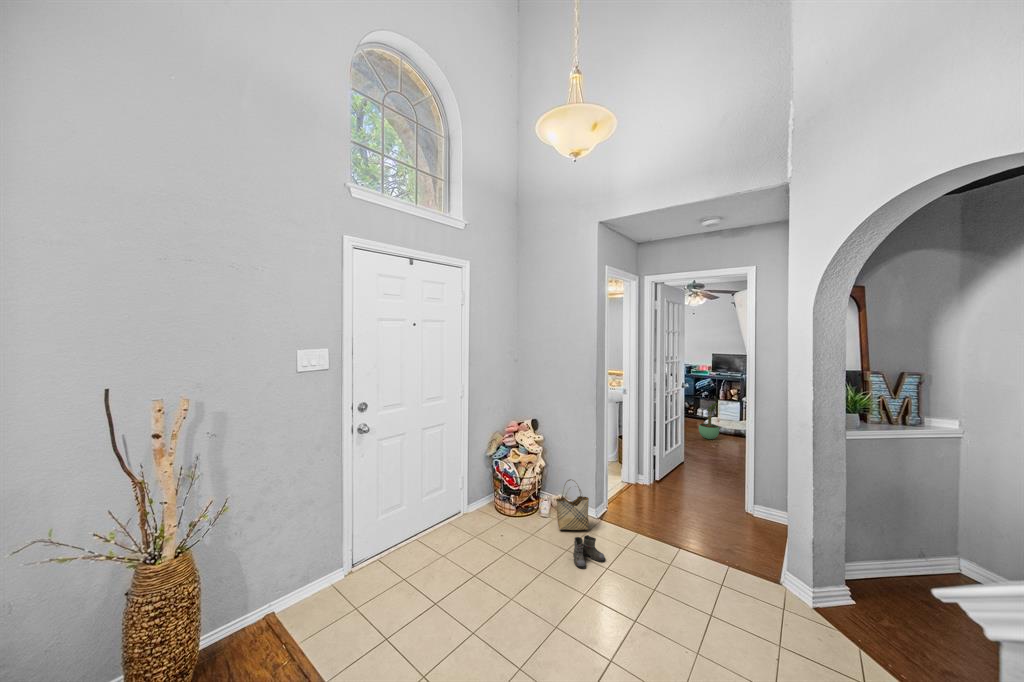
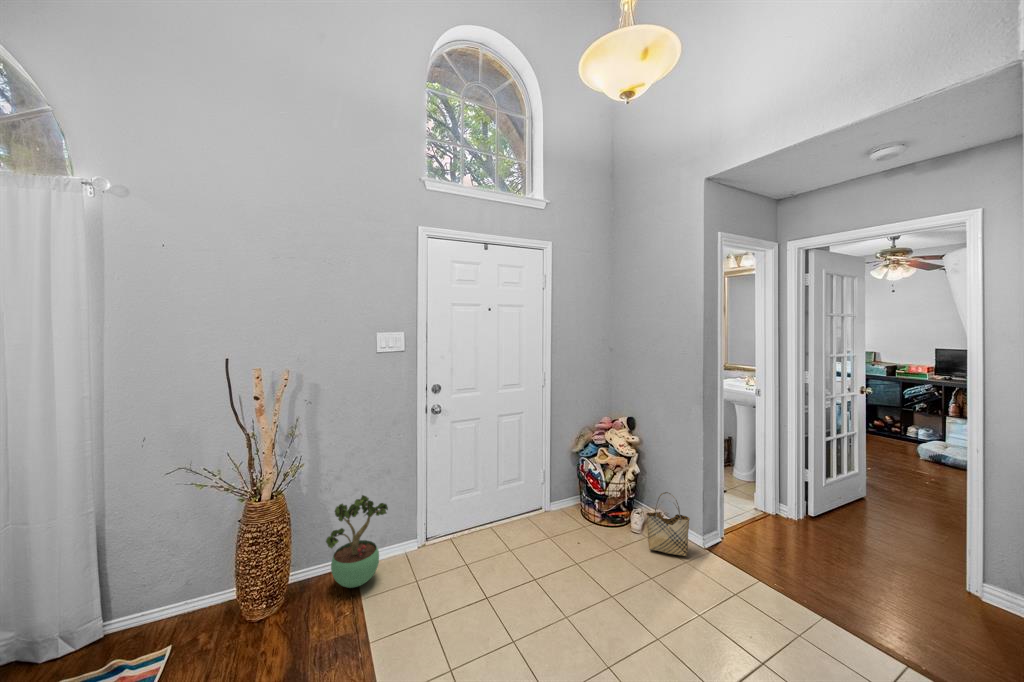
potted plant: present [699,403,719,439] -> present [326,495,388,588]
boots: present [573,535,605,569] -> none [649,561,699,600]

